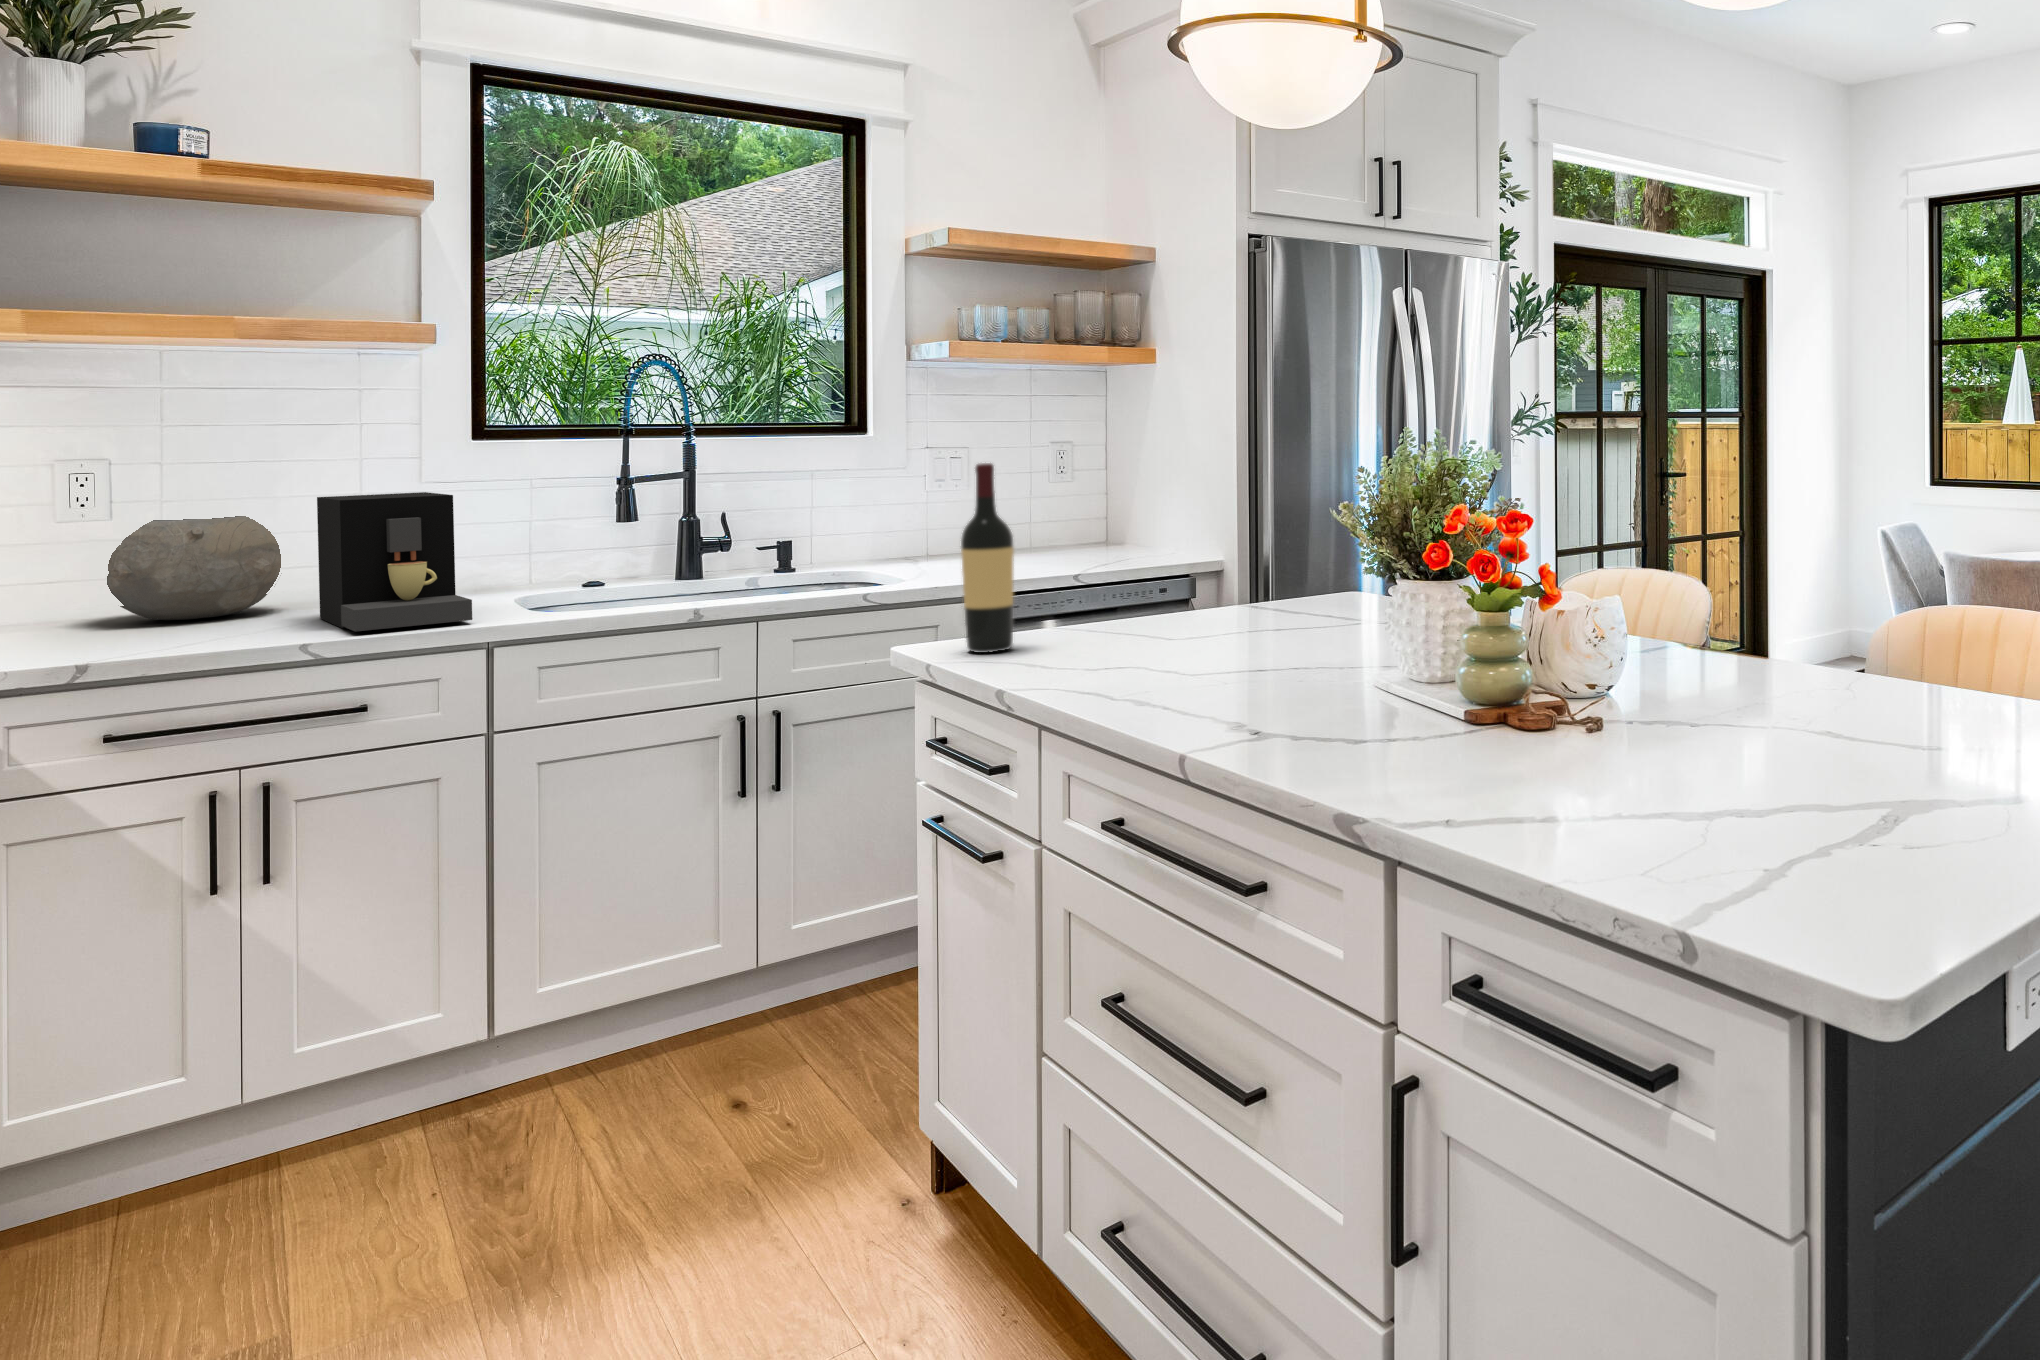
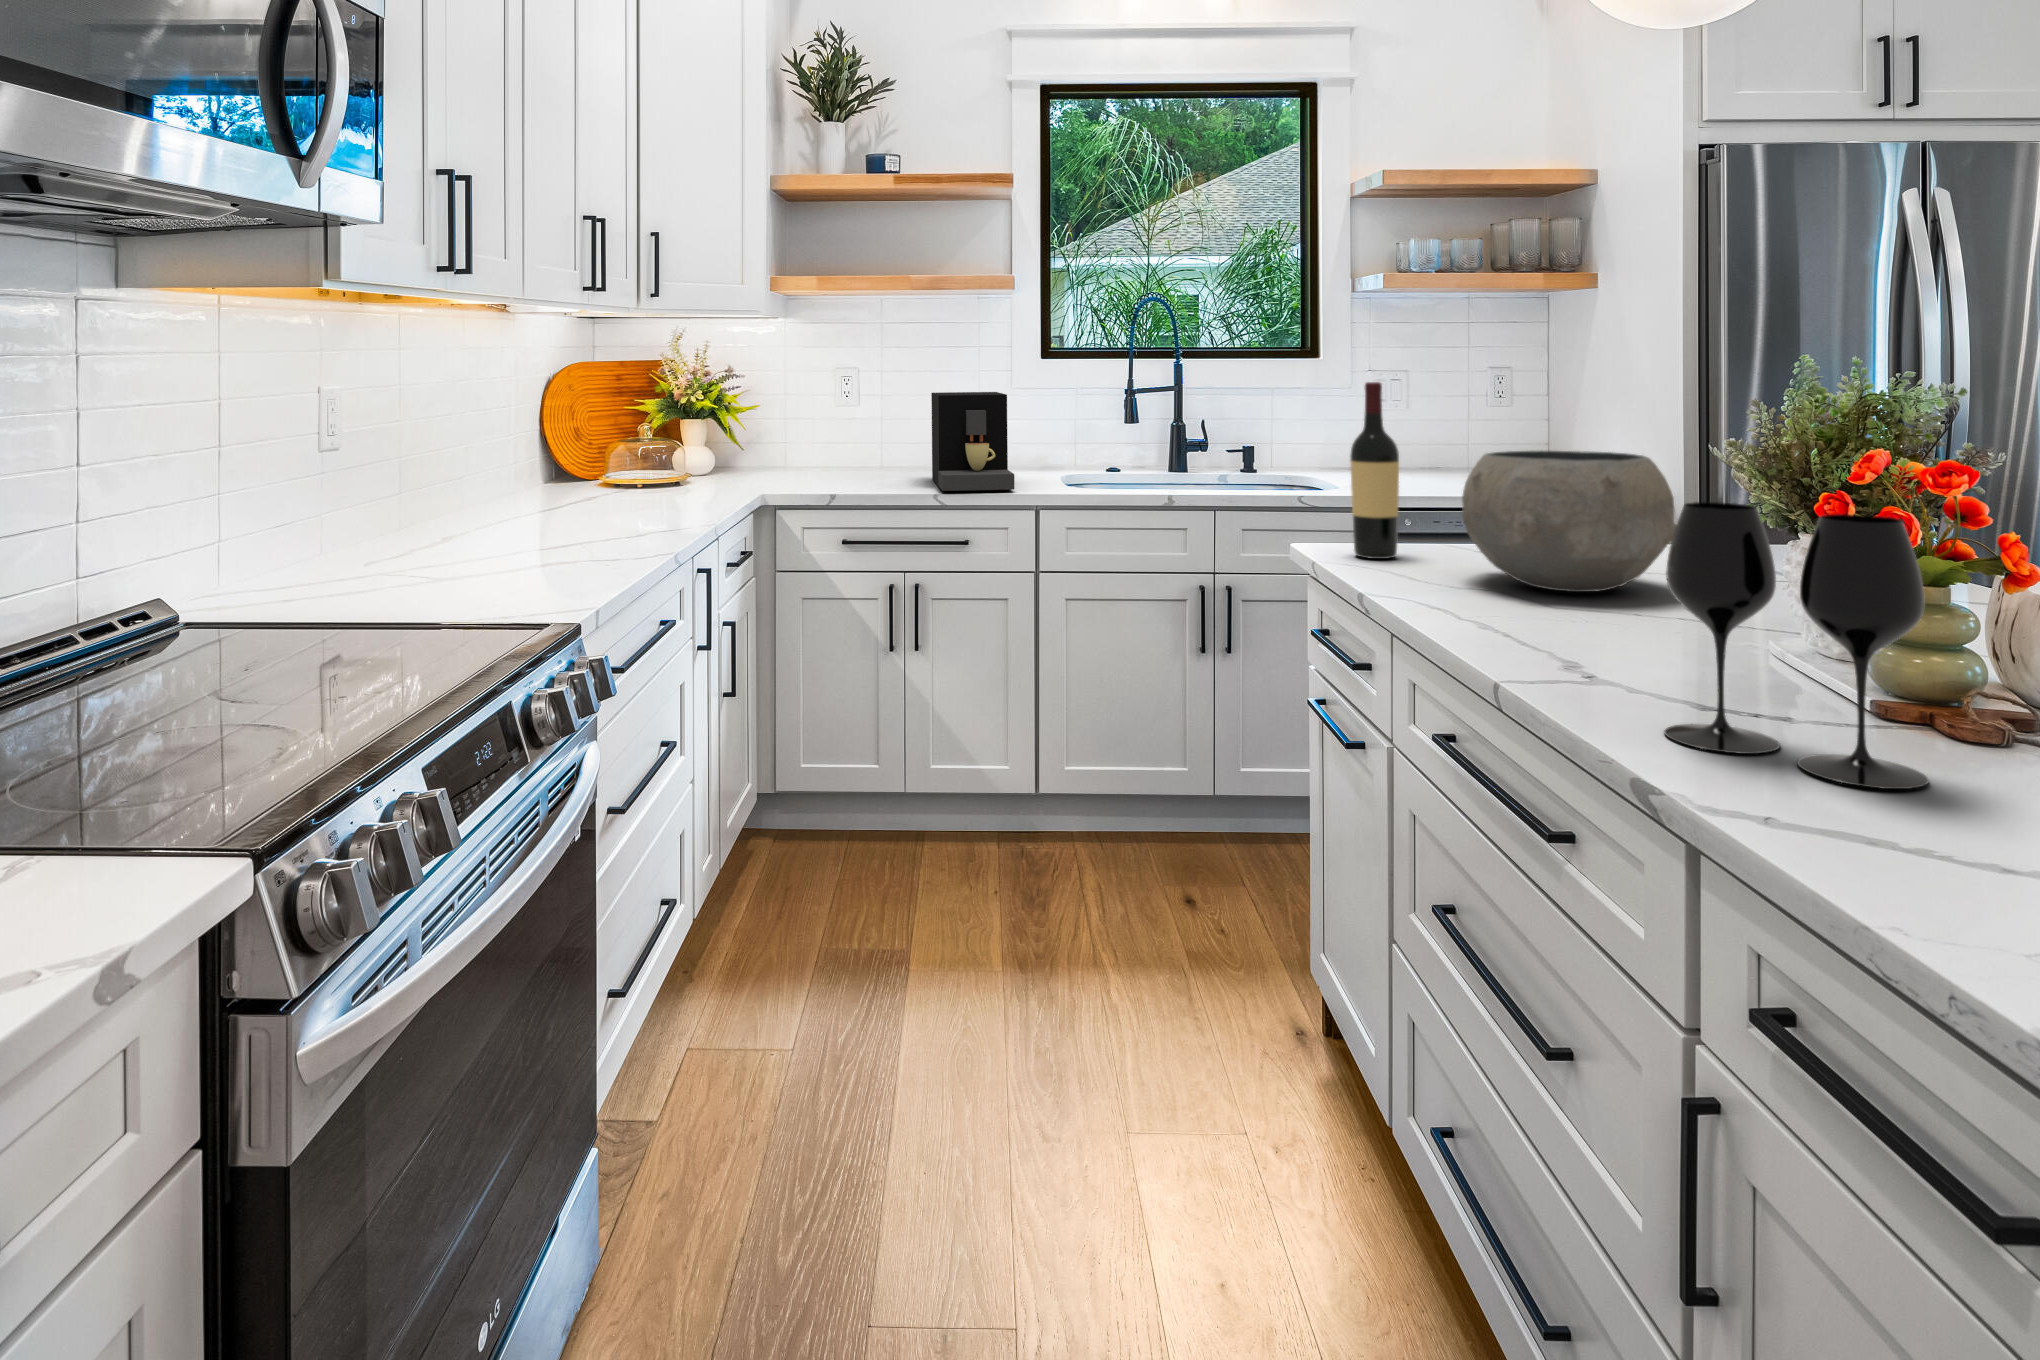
ceramic bowl: present [107,516,281,620] -> present [1462,450,1676,592]
wine glass: none [1339,559,1535,782] -> present [1664,502,1929,789]

